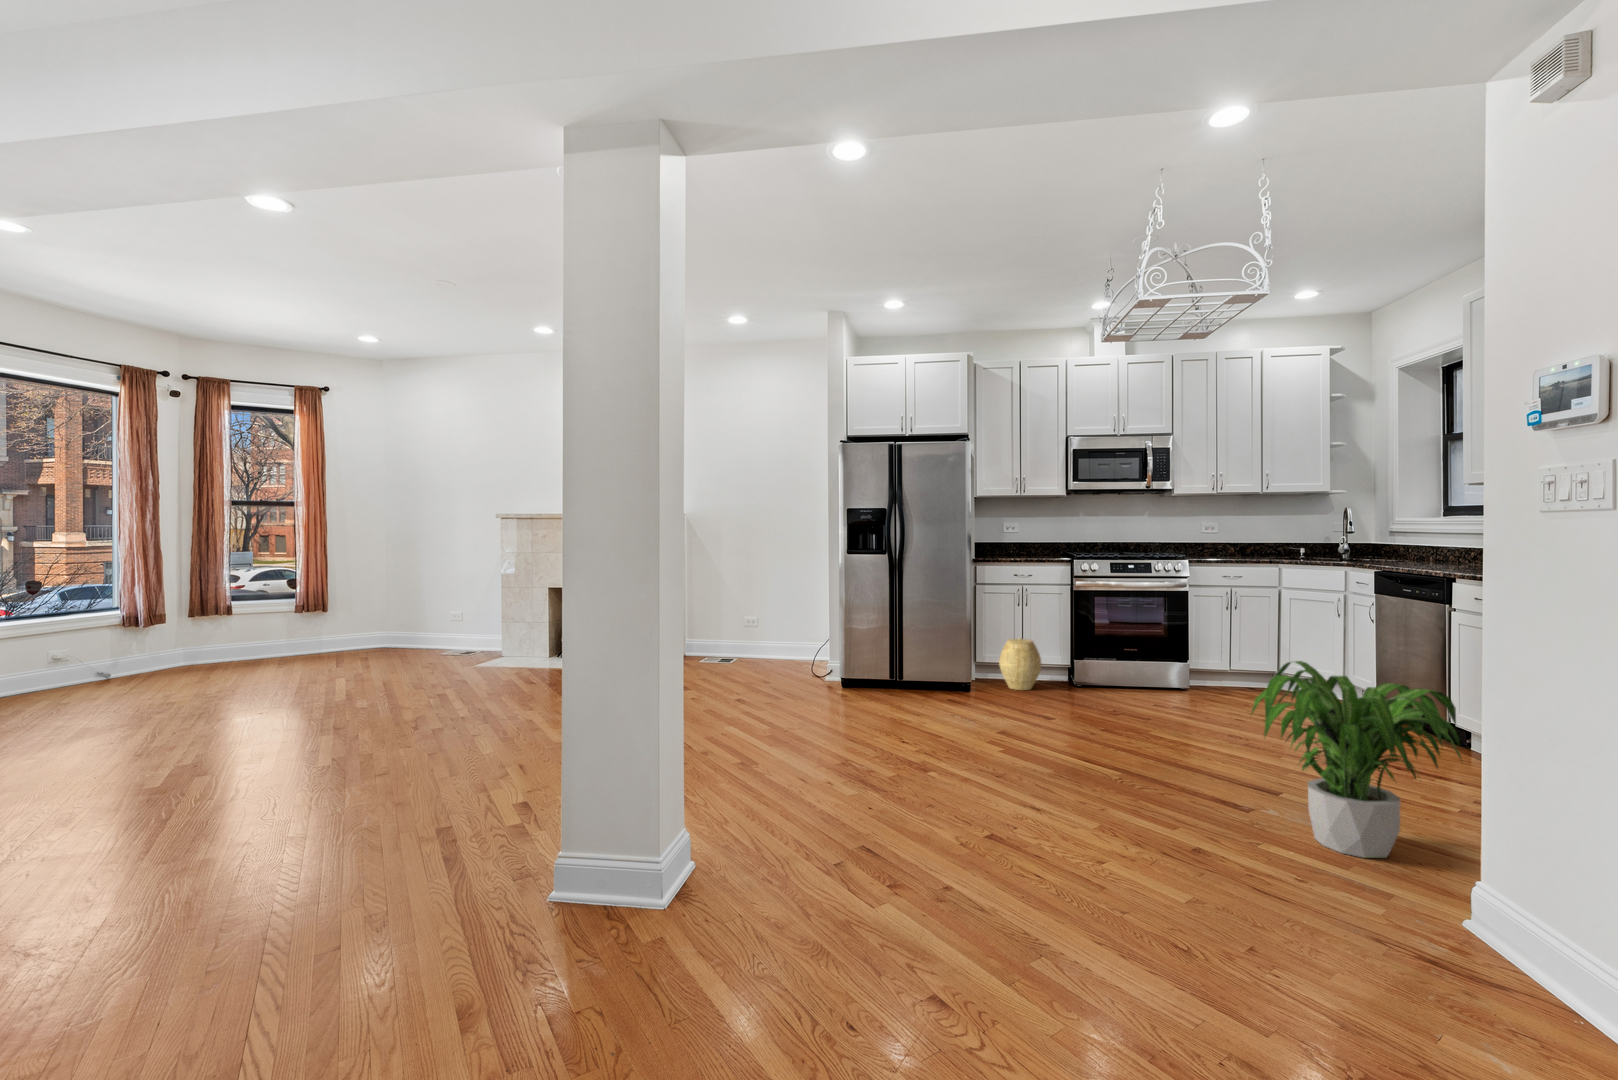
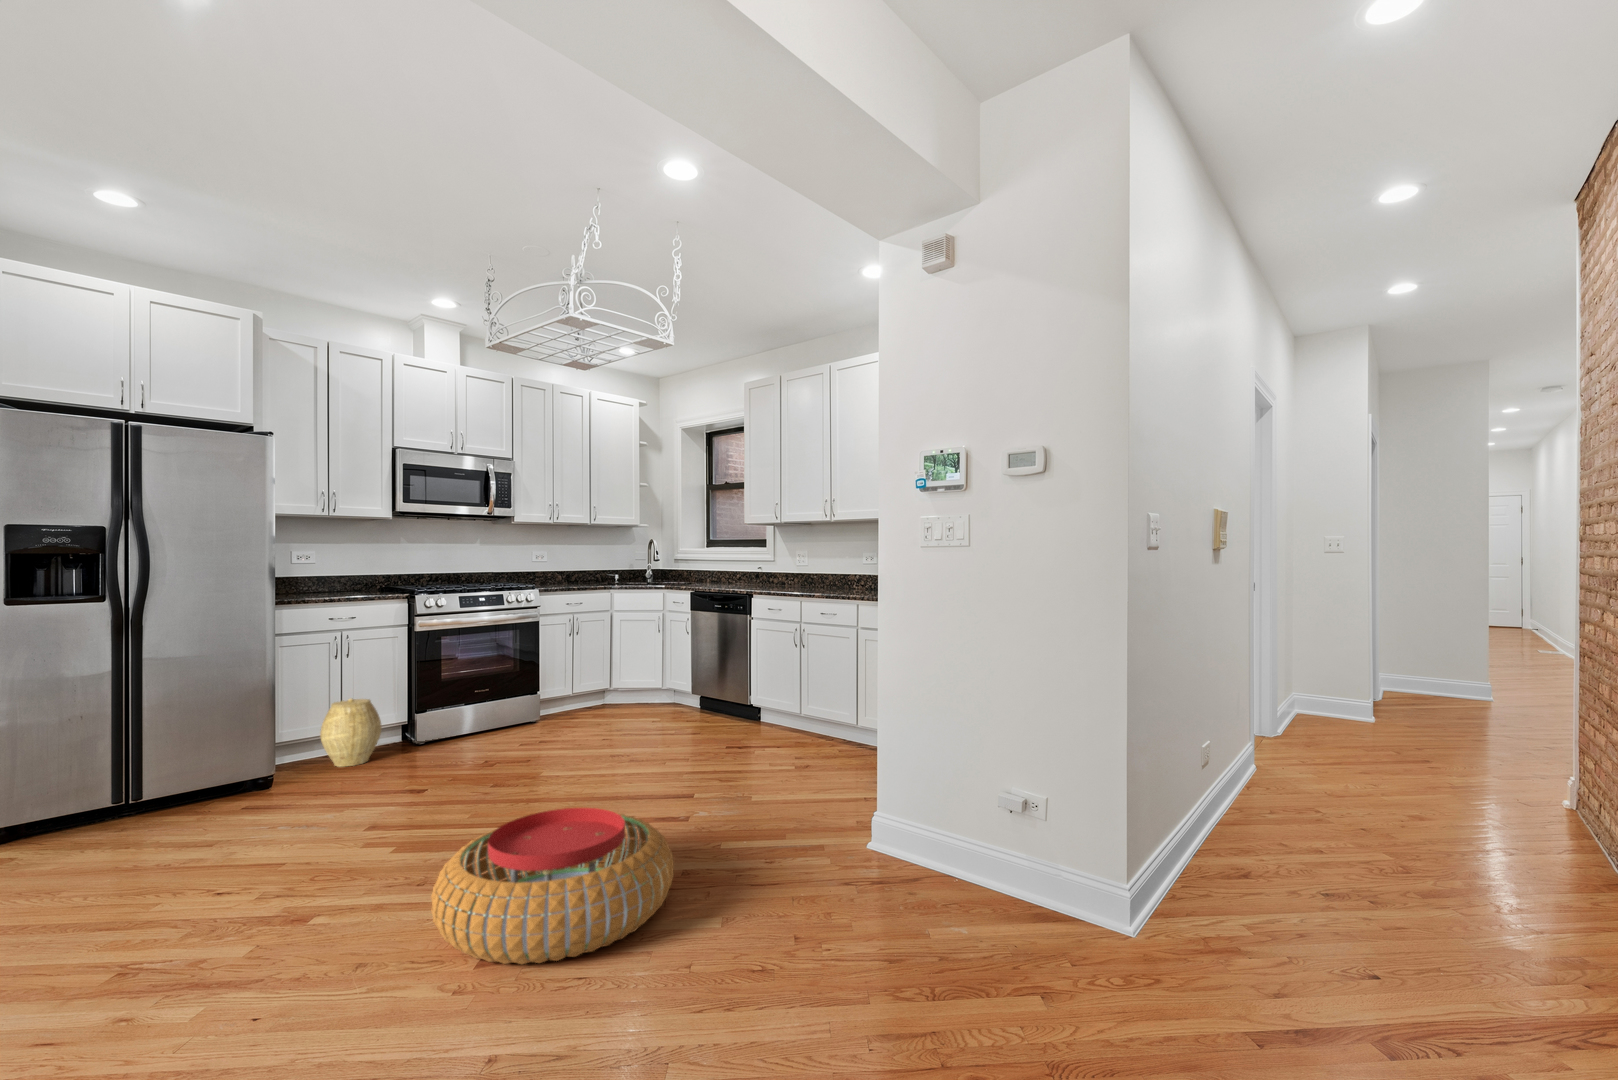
potted plant: present [1252,661,1461,858] -> none [692,670,844,829]
pouf: none [967,747,1171,869] -> present [431,808,674,964]

